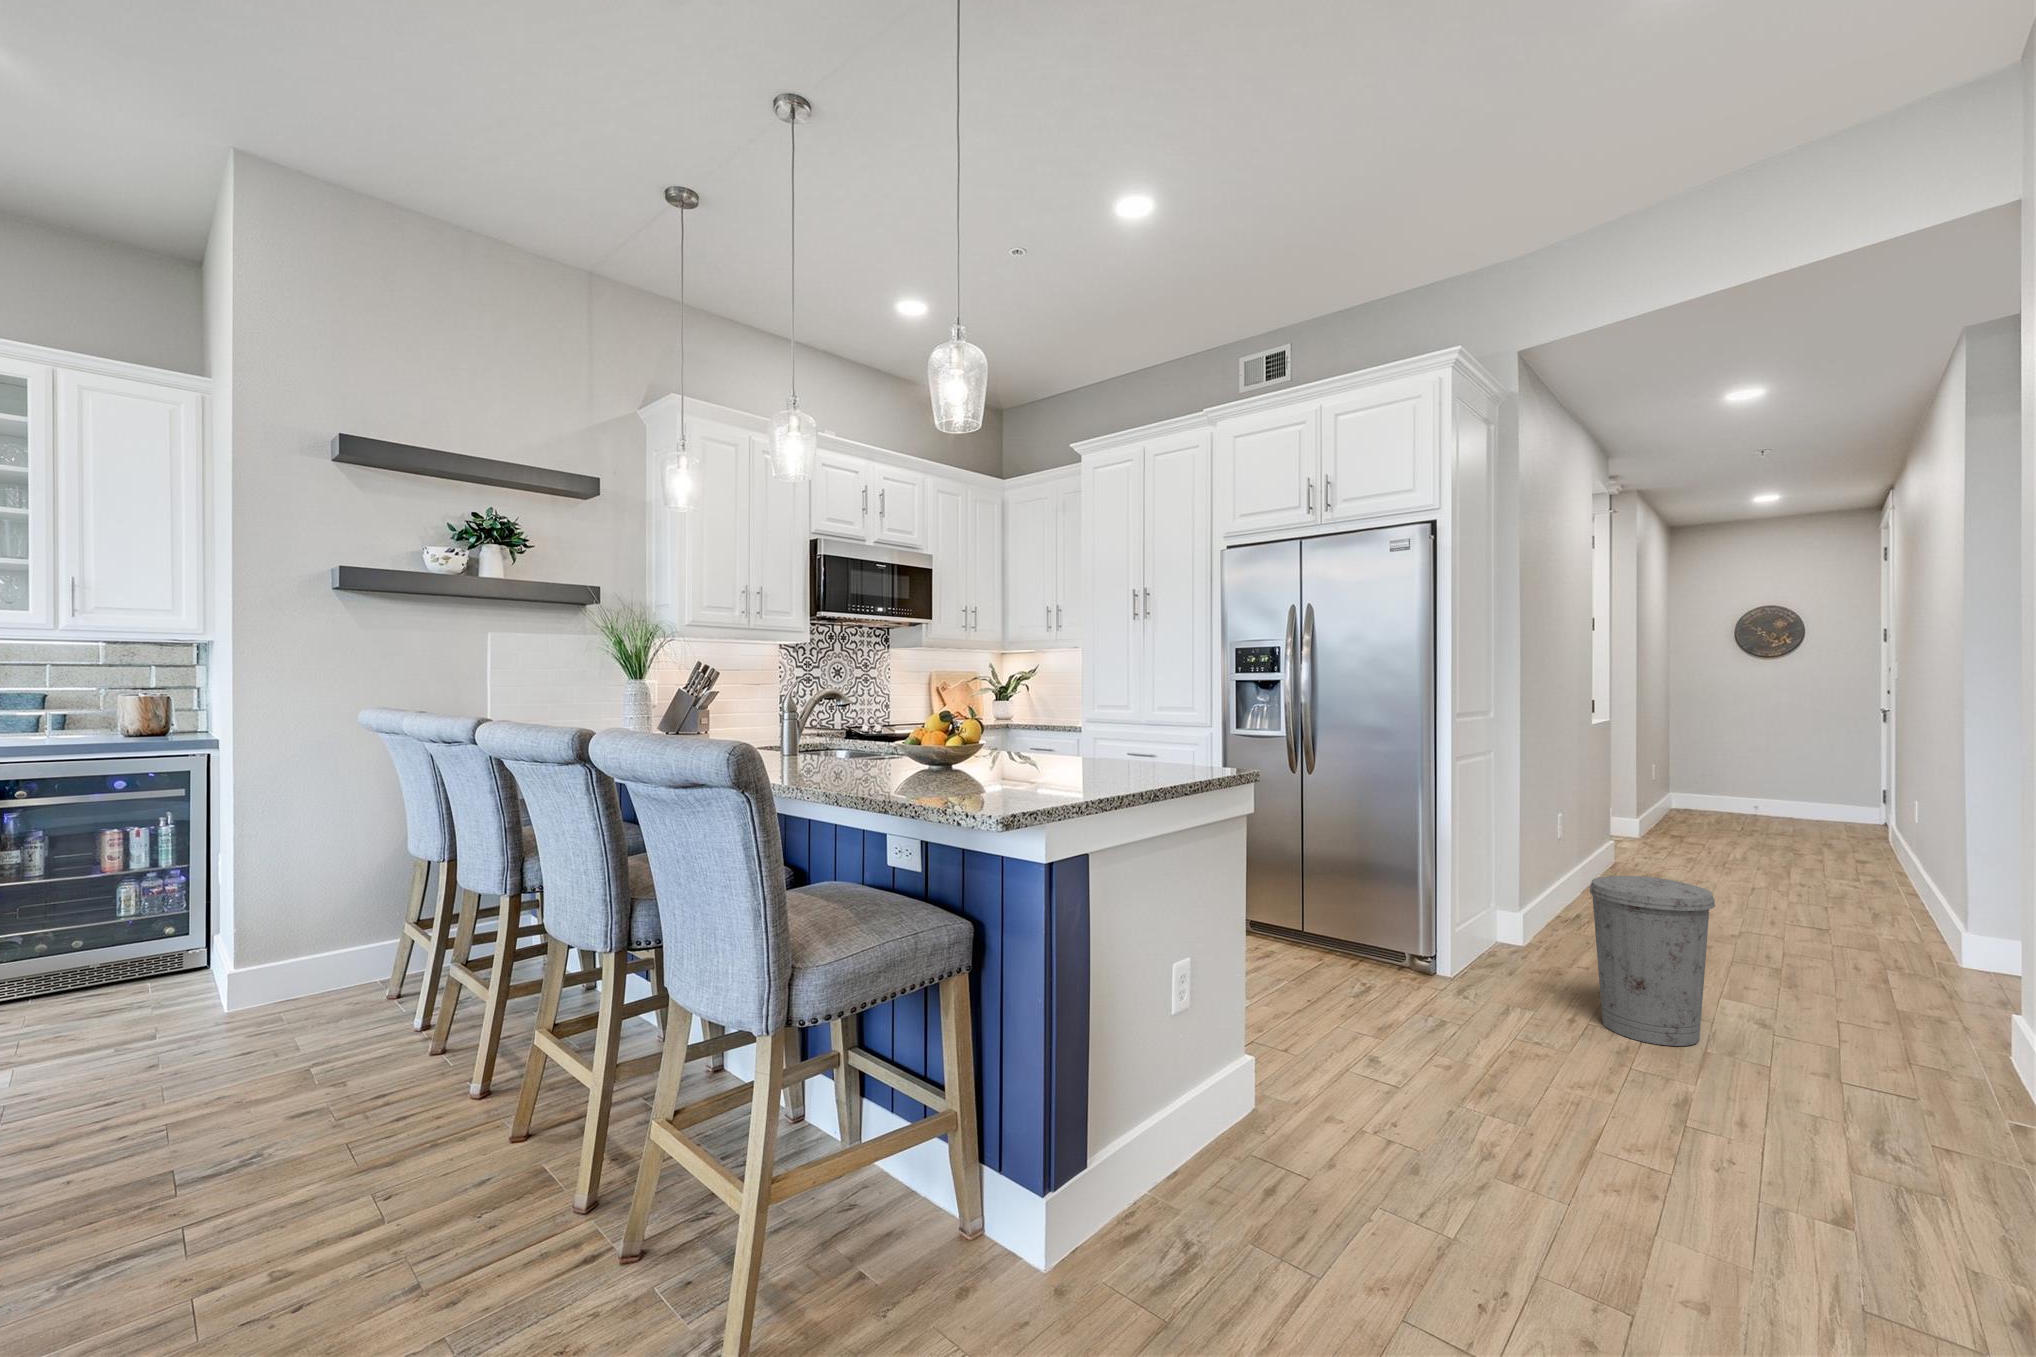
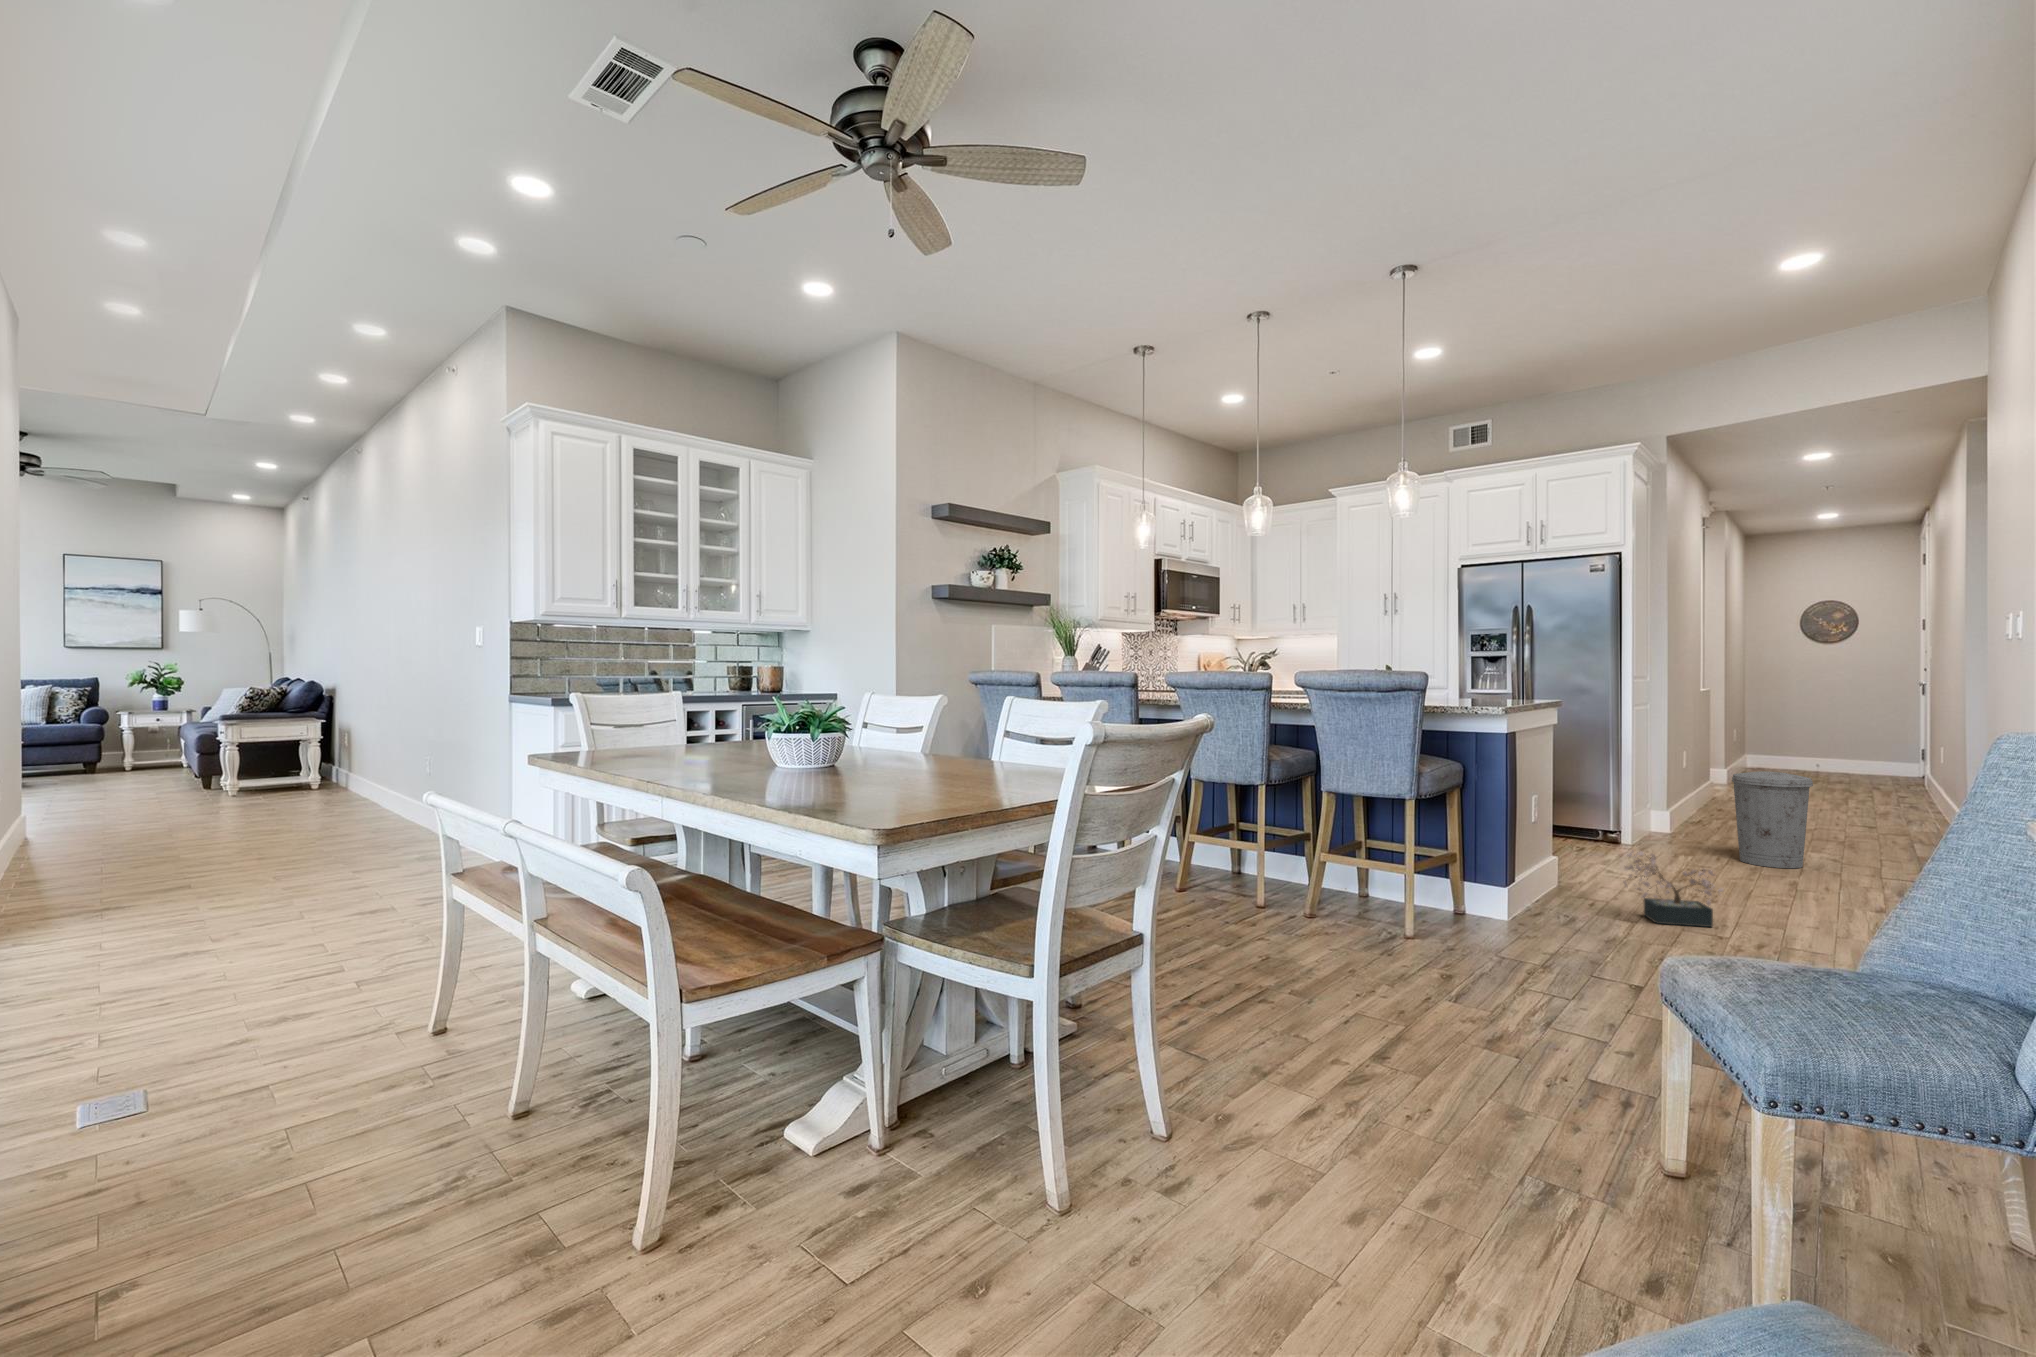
decorative plant: none [1306,1092,1495,1284] -> present [1624,850,1723,927]

